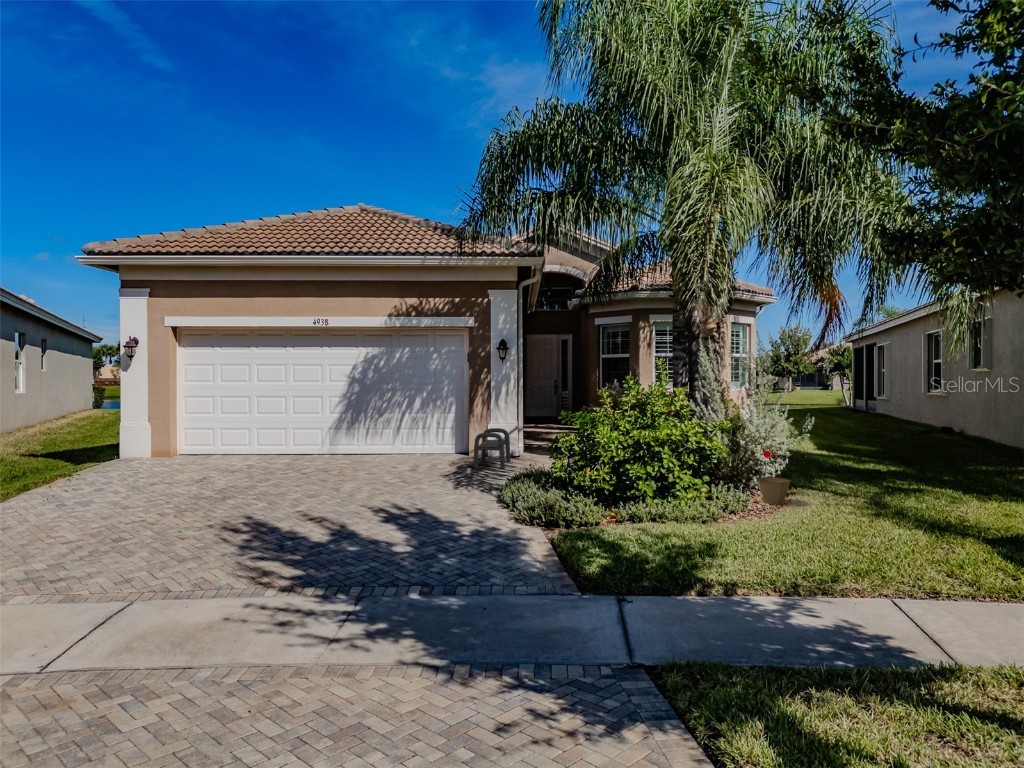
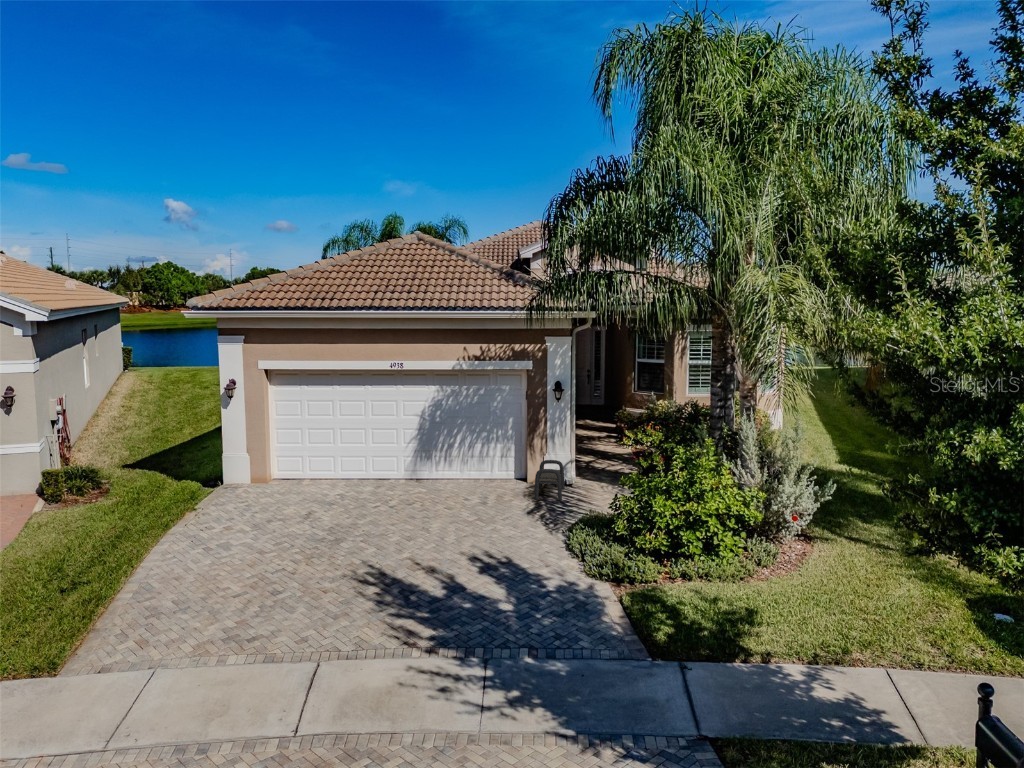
basket: present [757,477,790,504] -> none [785,530,814,555]

